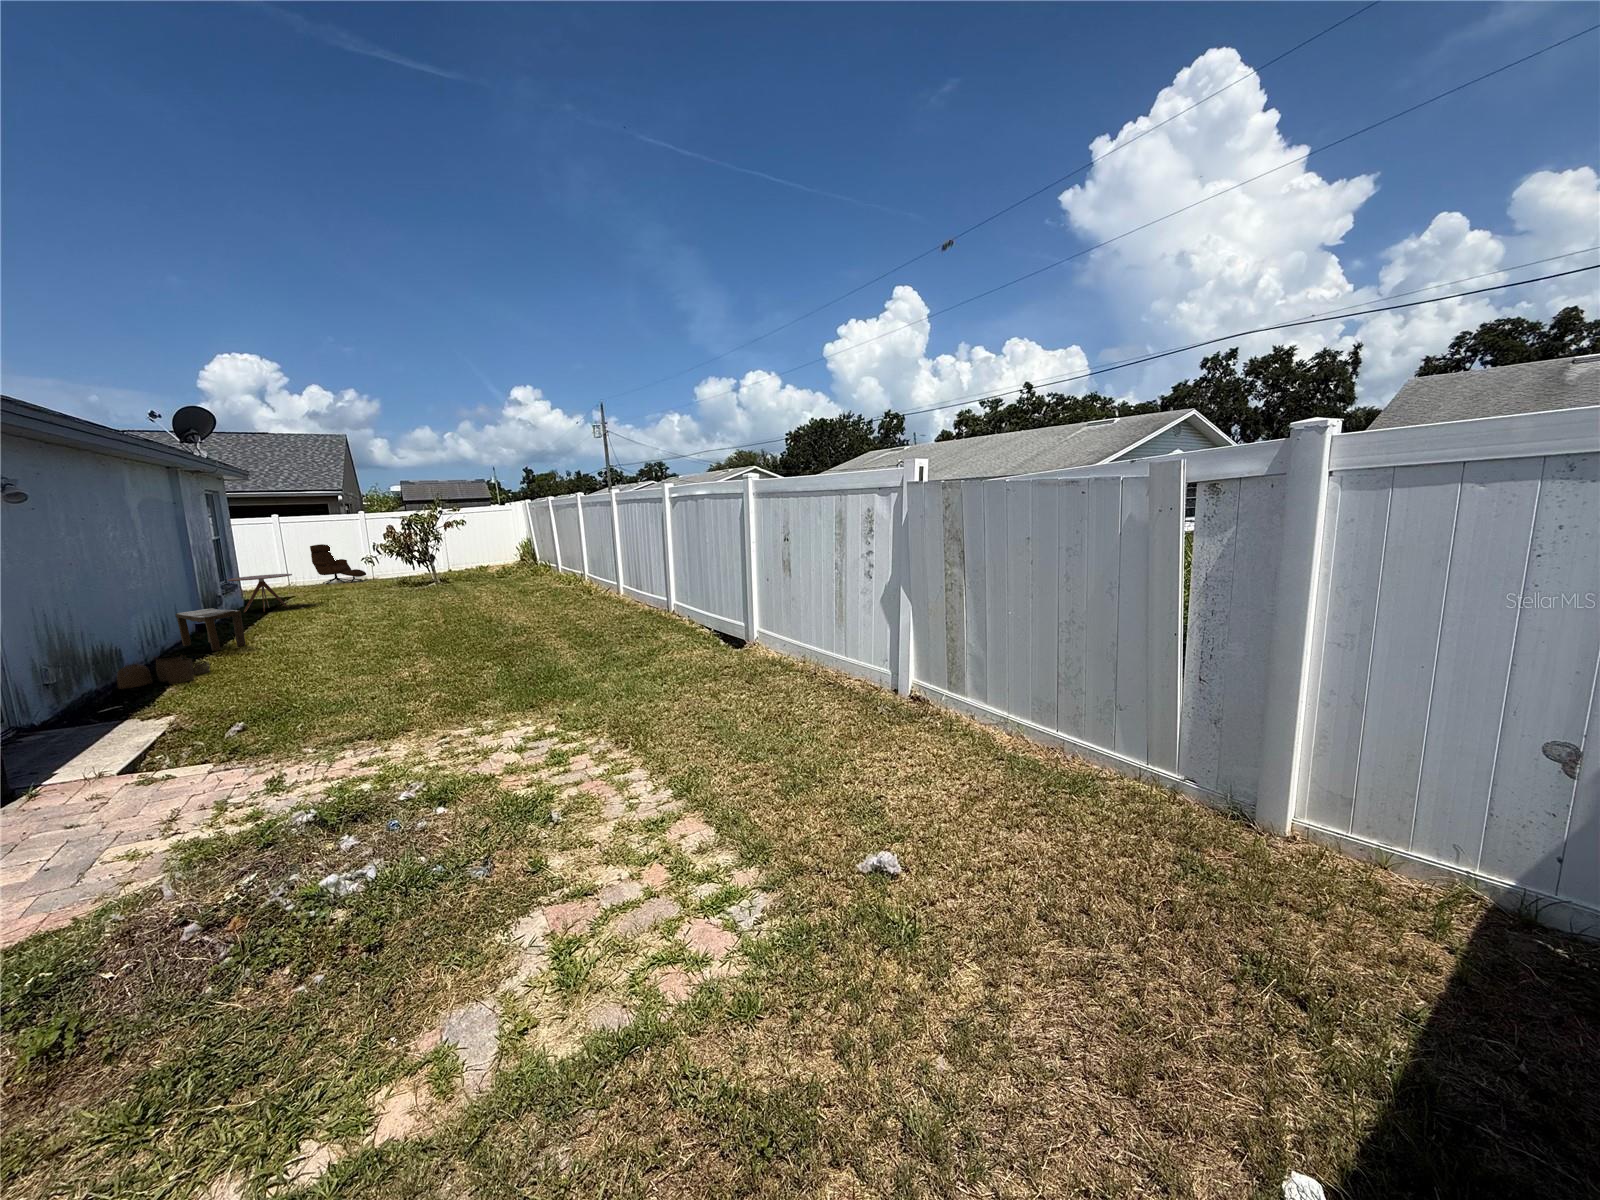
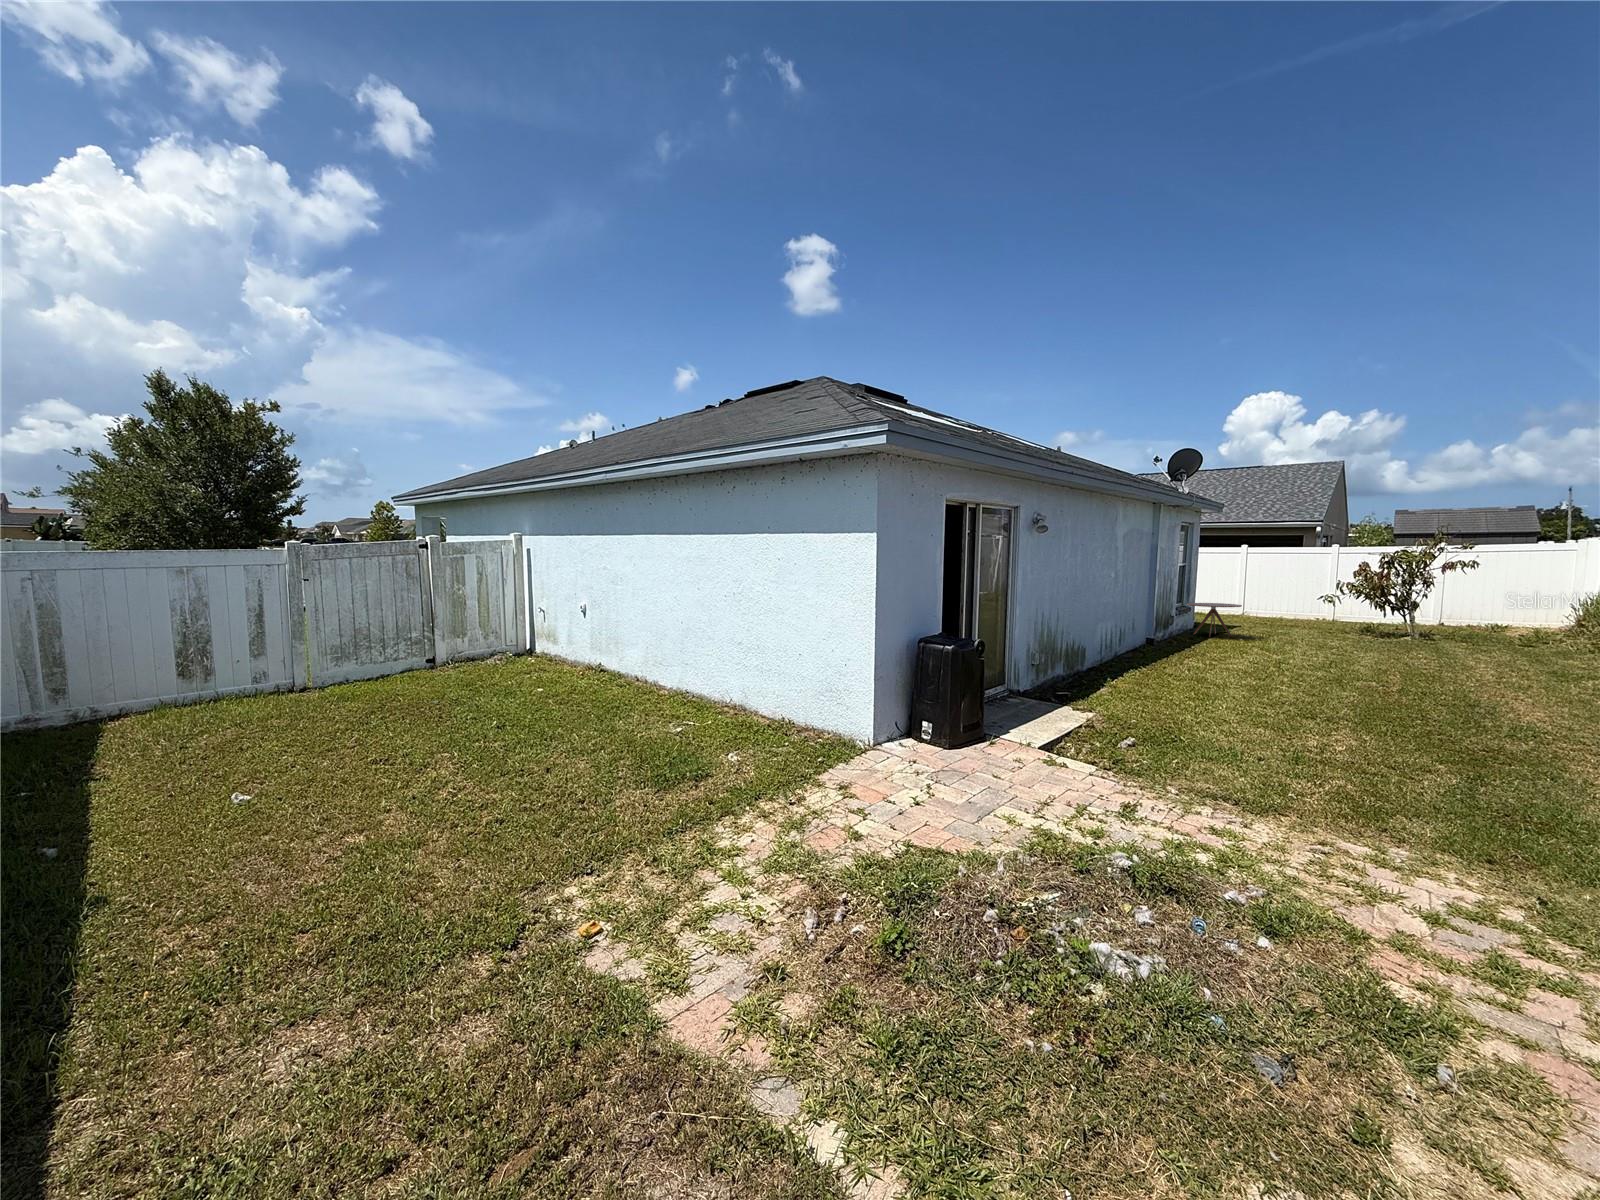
lounge chair: present [310,544,366,584] -> none [1270,578,1325,621]
bench: present [175,608,246,651] -> none [1135,628,1180,665]
woven basket: present [117,656,210,689] -> none [1079,661,1142,686]

